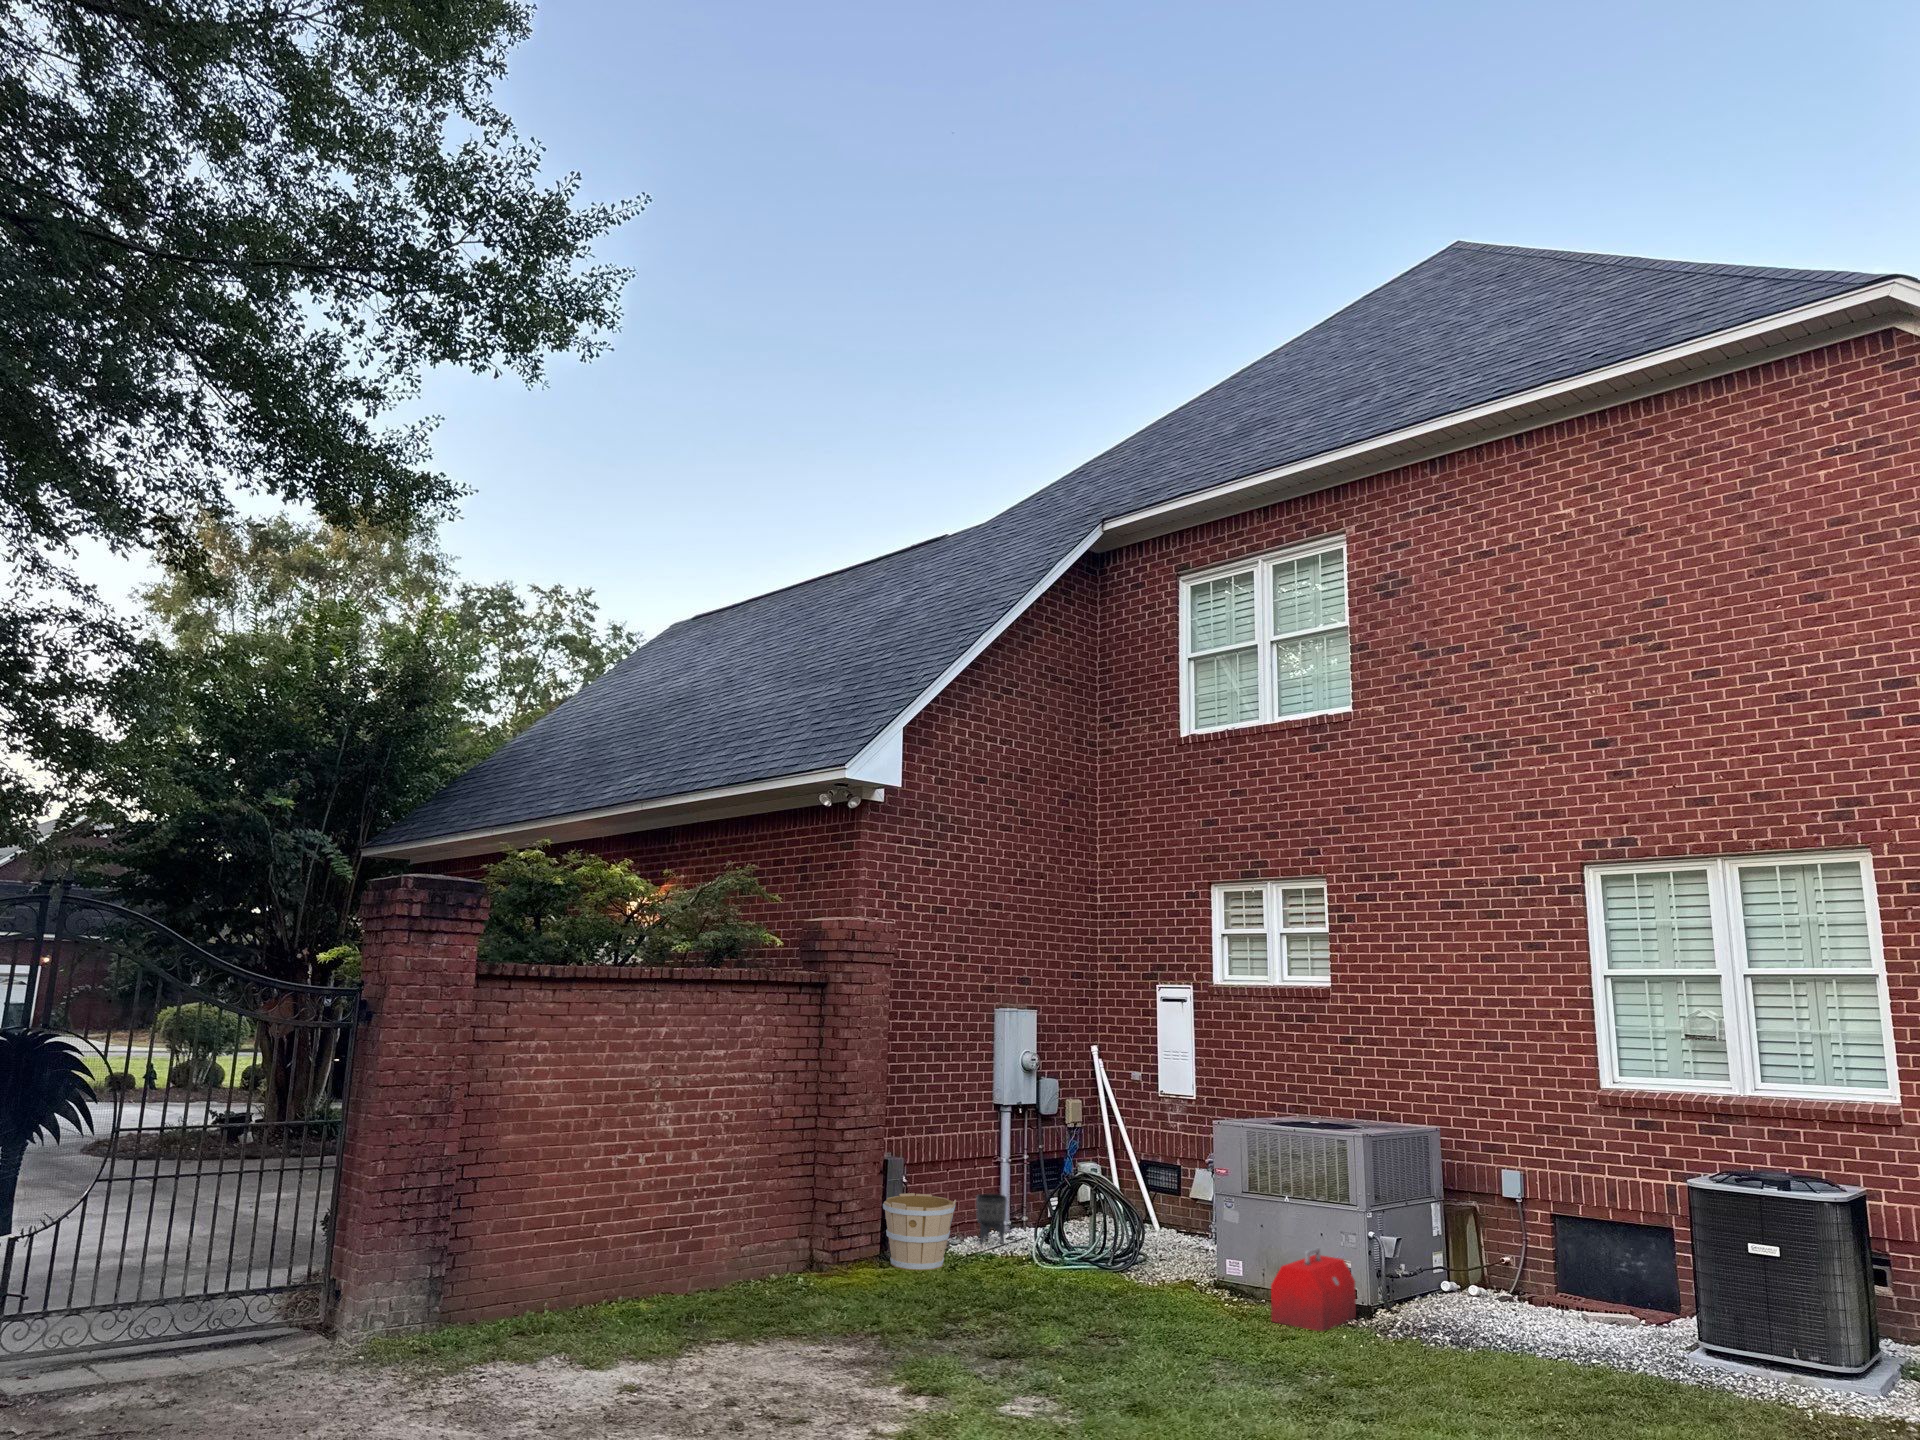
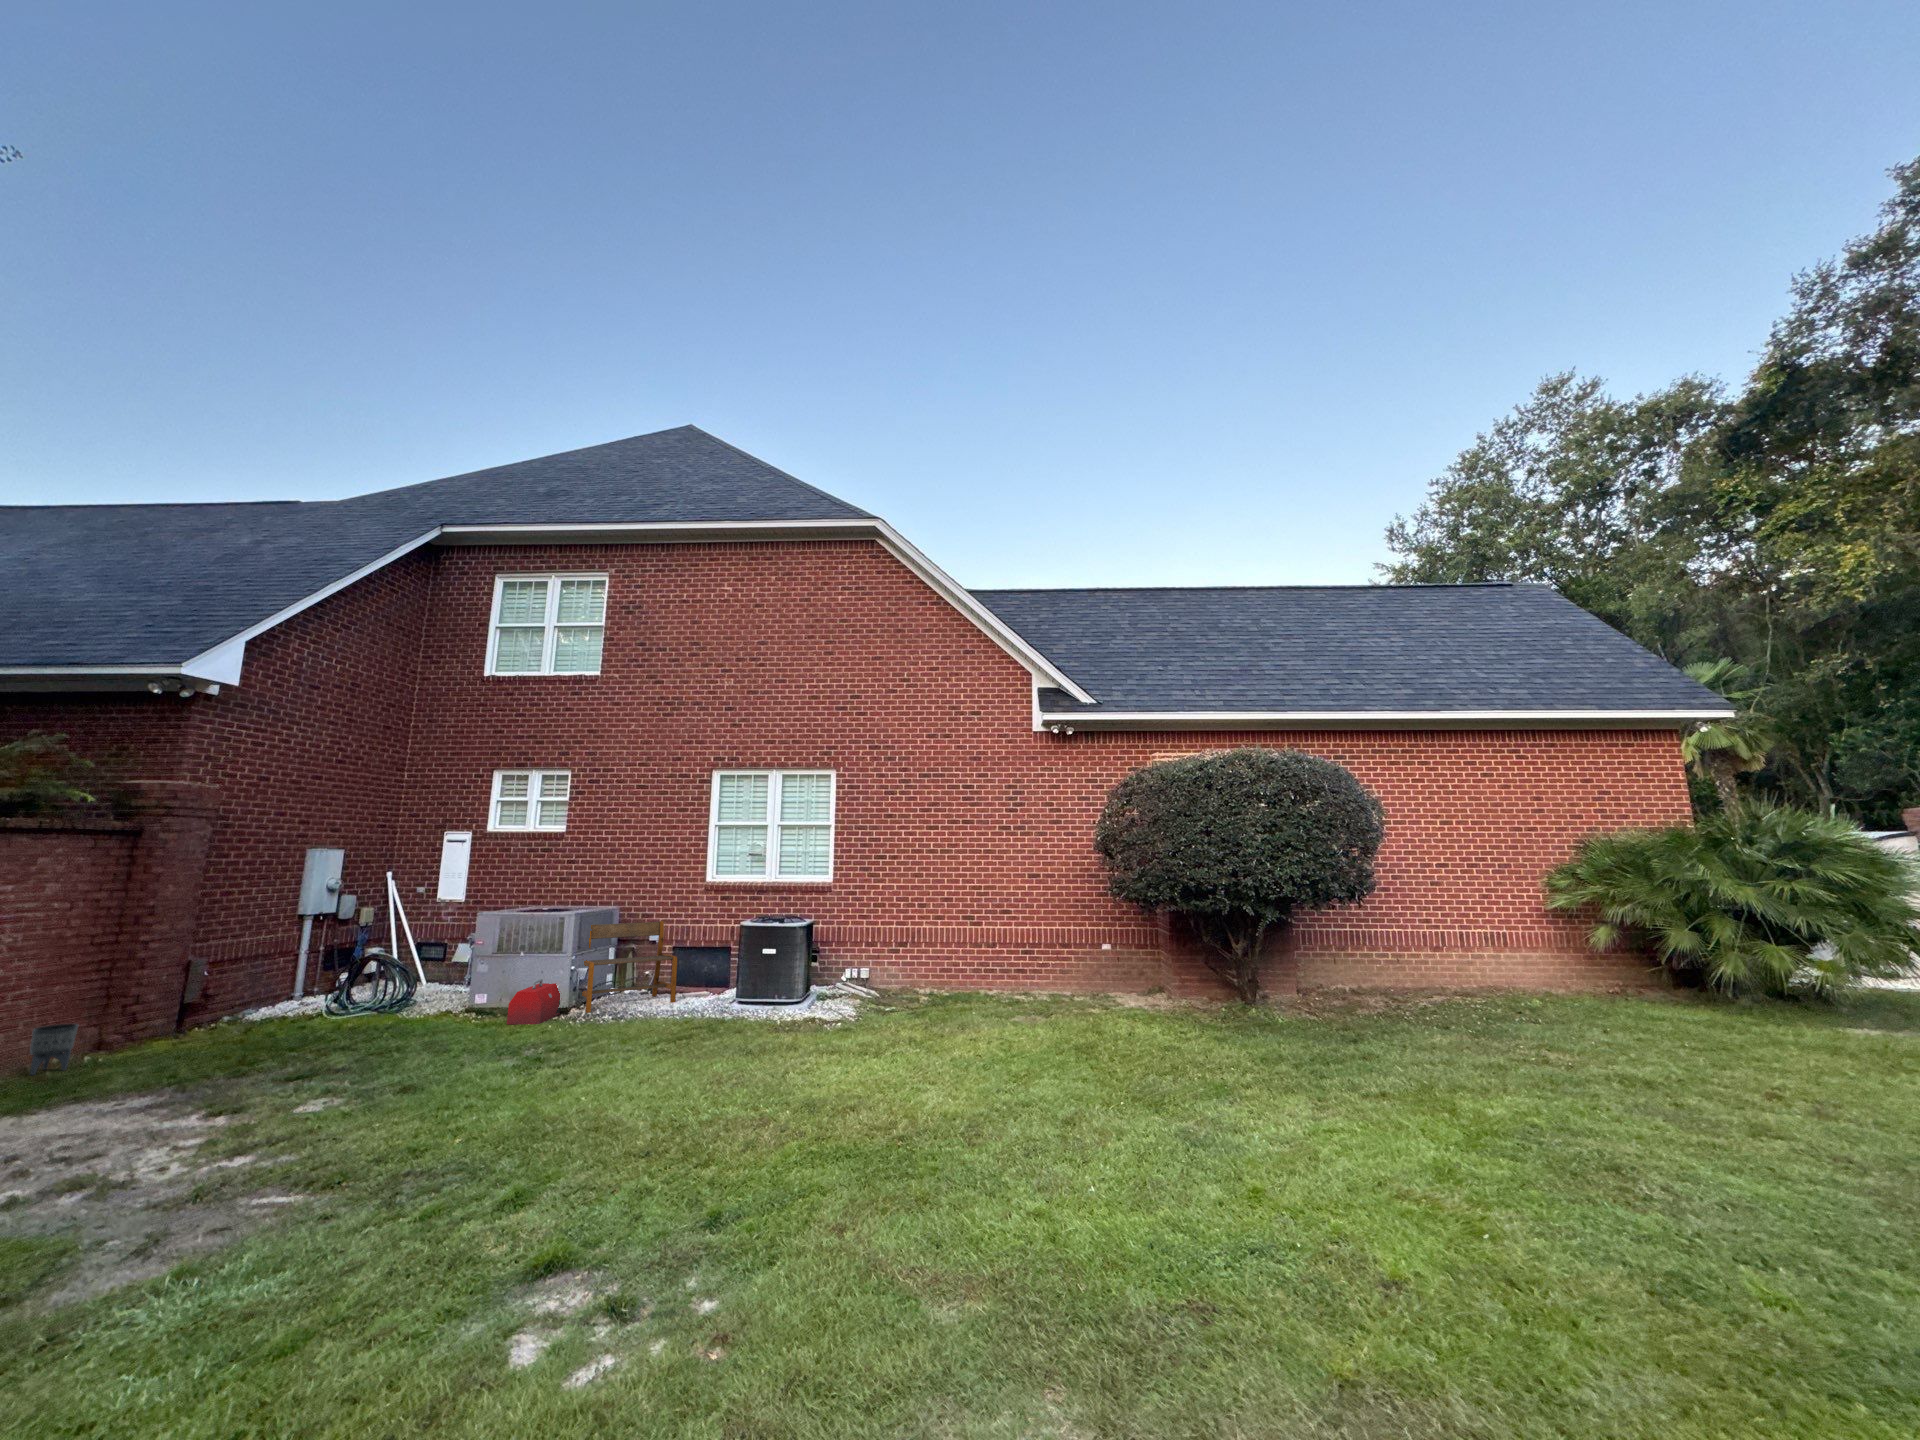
bench: none [1380,1154,1570,1333] -> present [582,921,677,1013]
wooden bucket: present [883,1193,956,1270] -> none [184,984,259,1041]
planter: present [976,1194,1007,1244] -> present [30,1024,79,1075]

